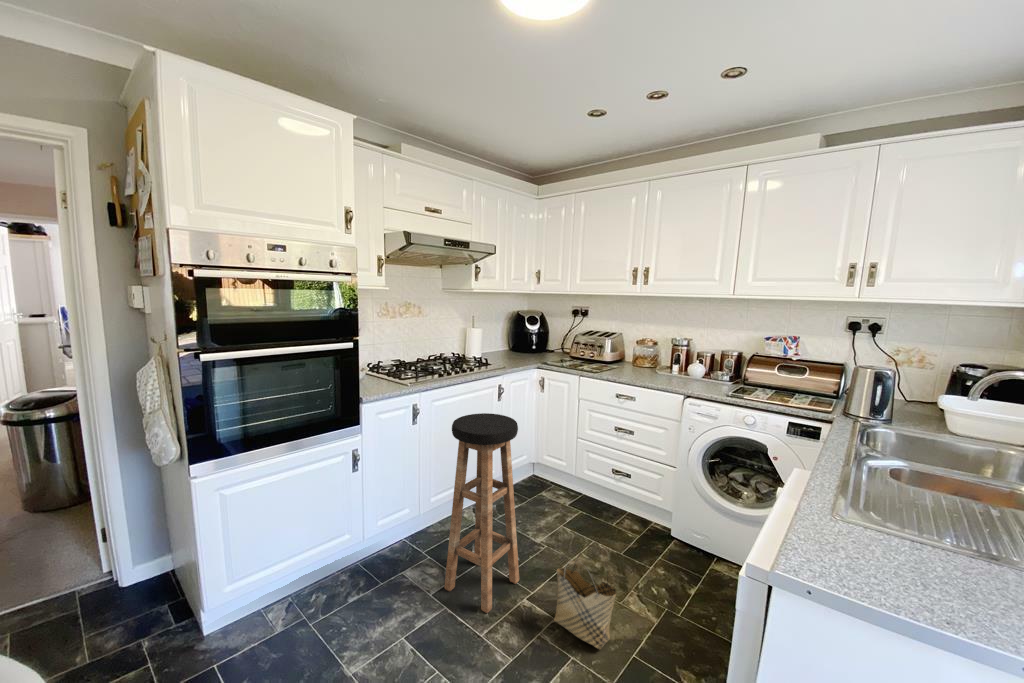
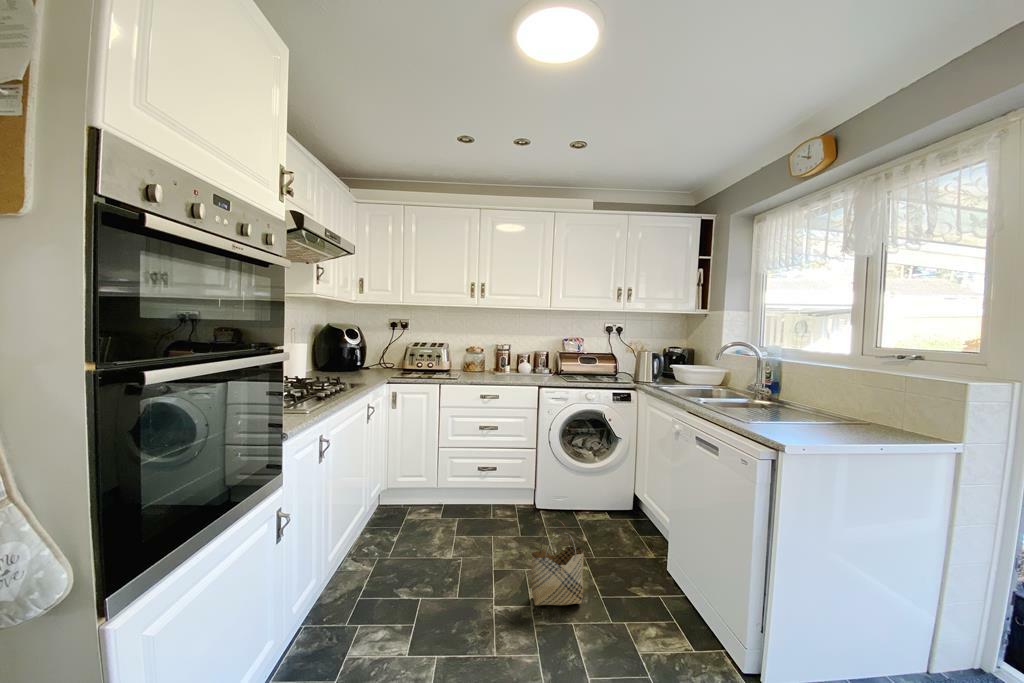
bar stool: present [444,413,519,613] -> none [414,423,487,643]

